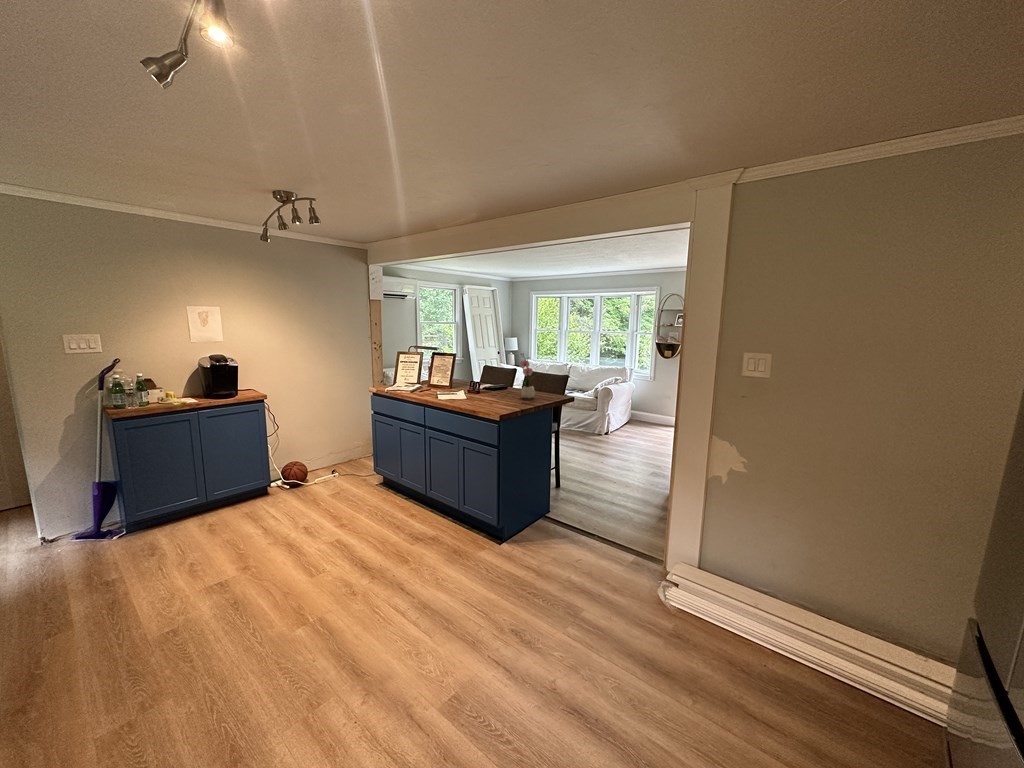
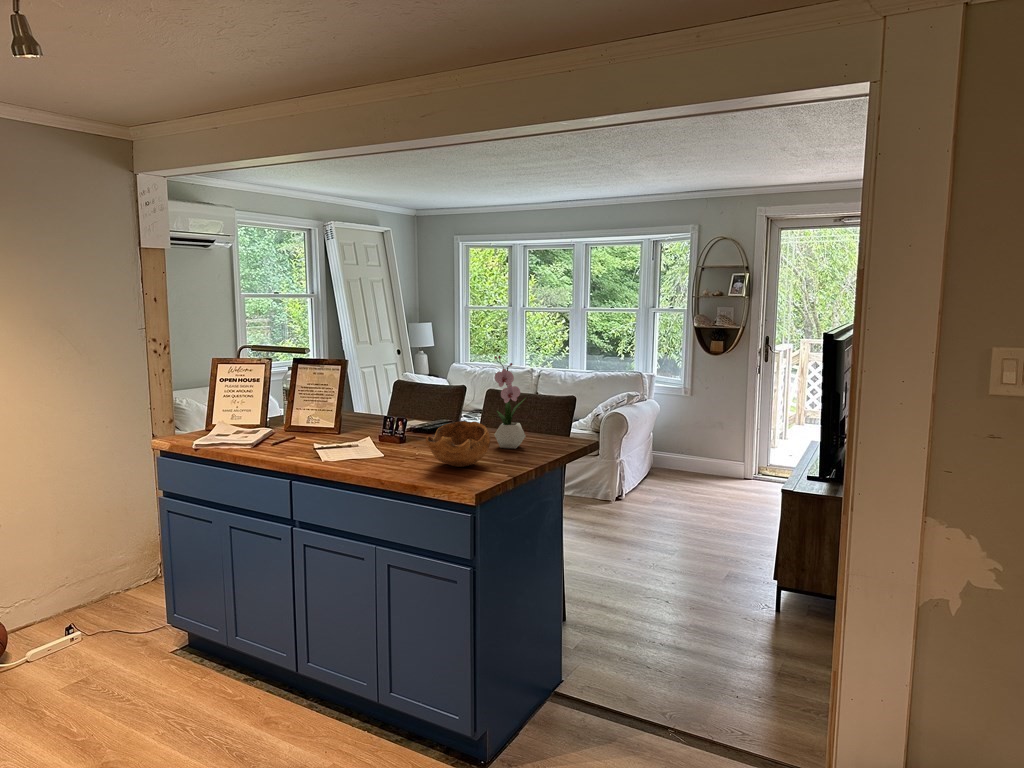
wooden bowl: none [482,384,514,404] -> present [426,421,490,467]

